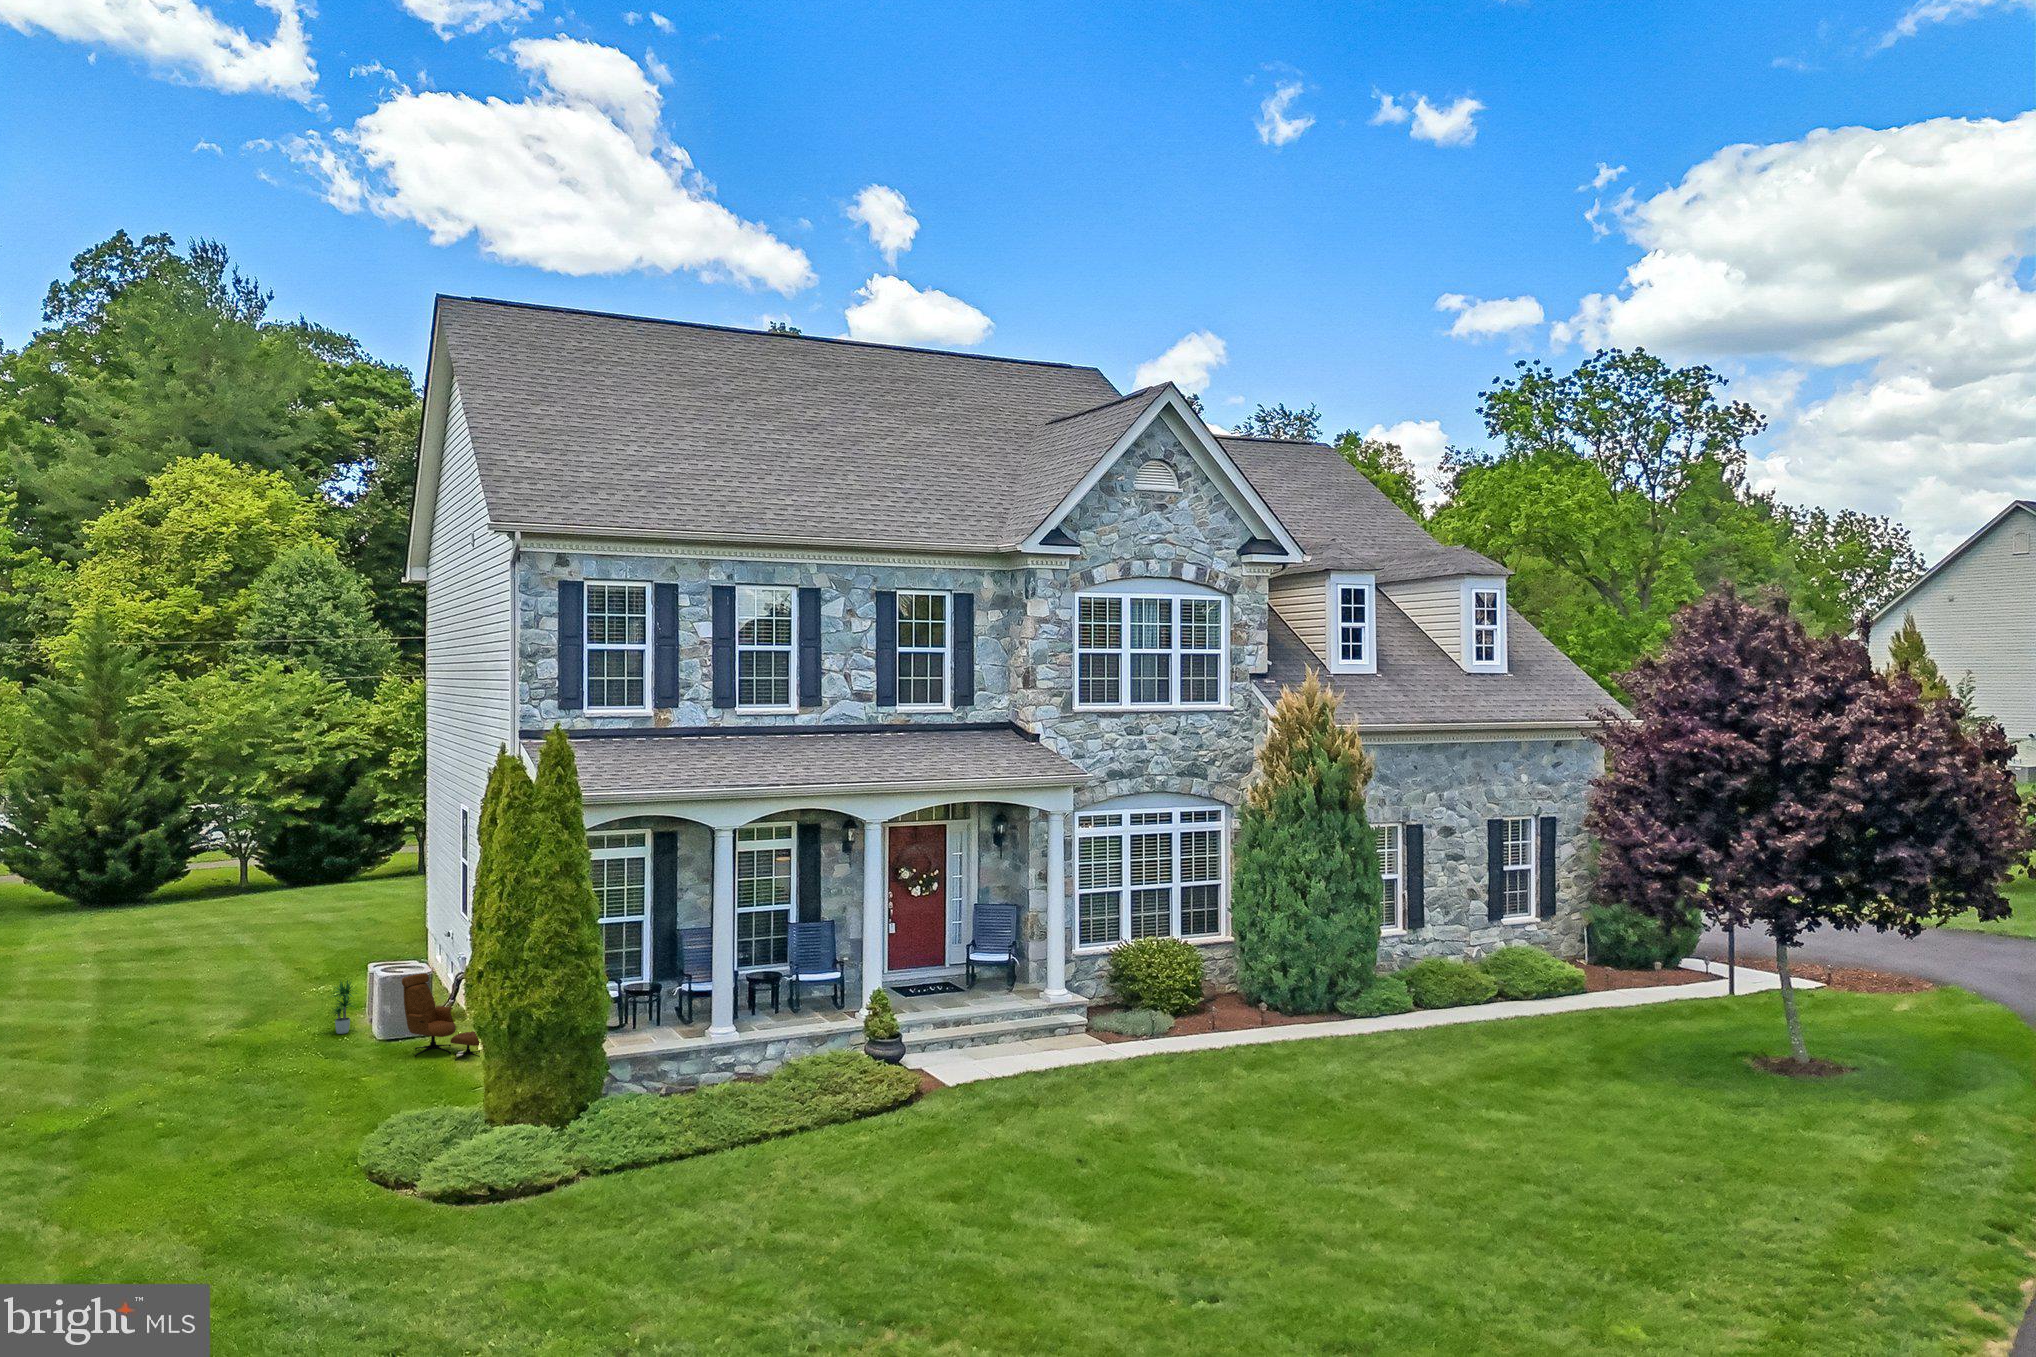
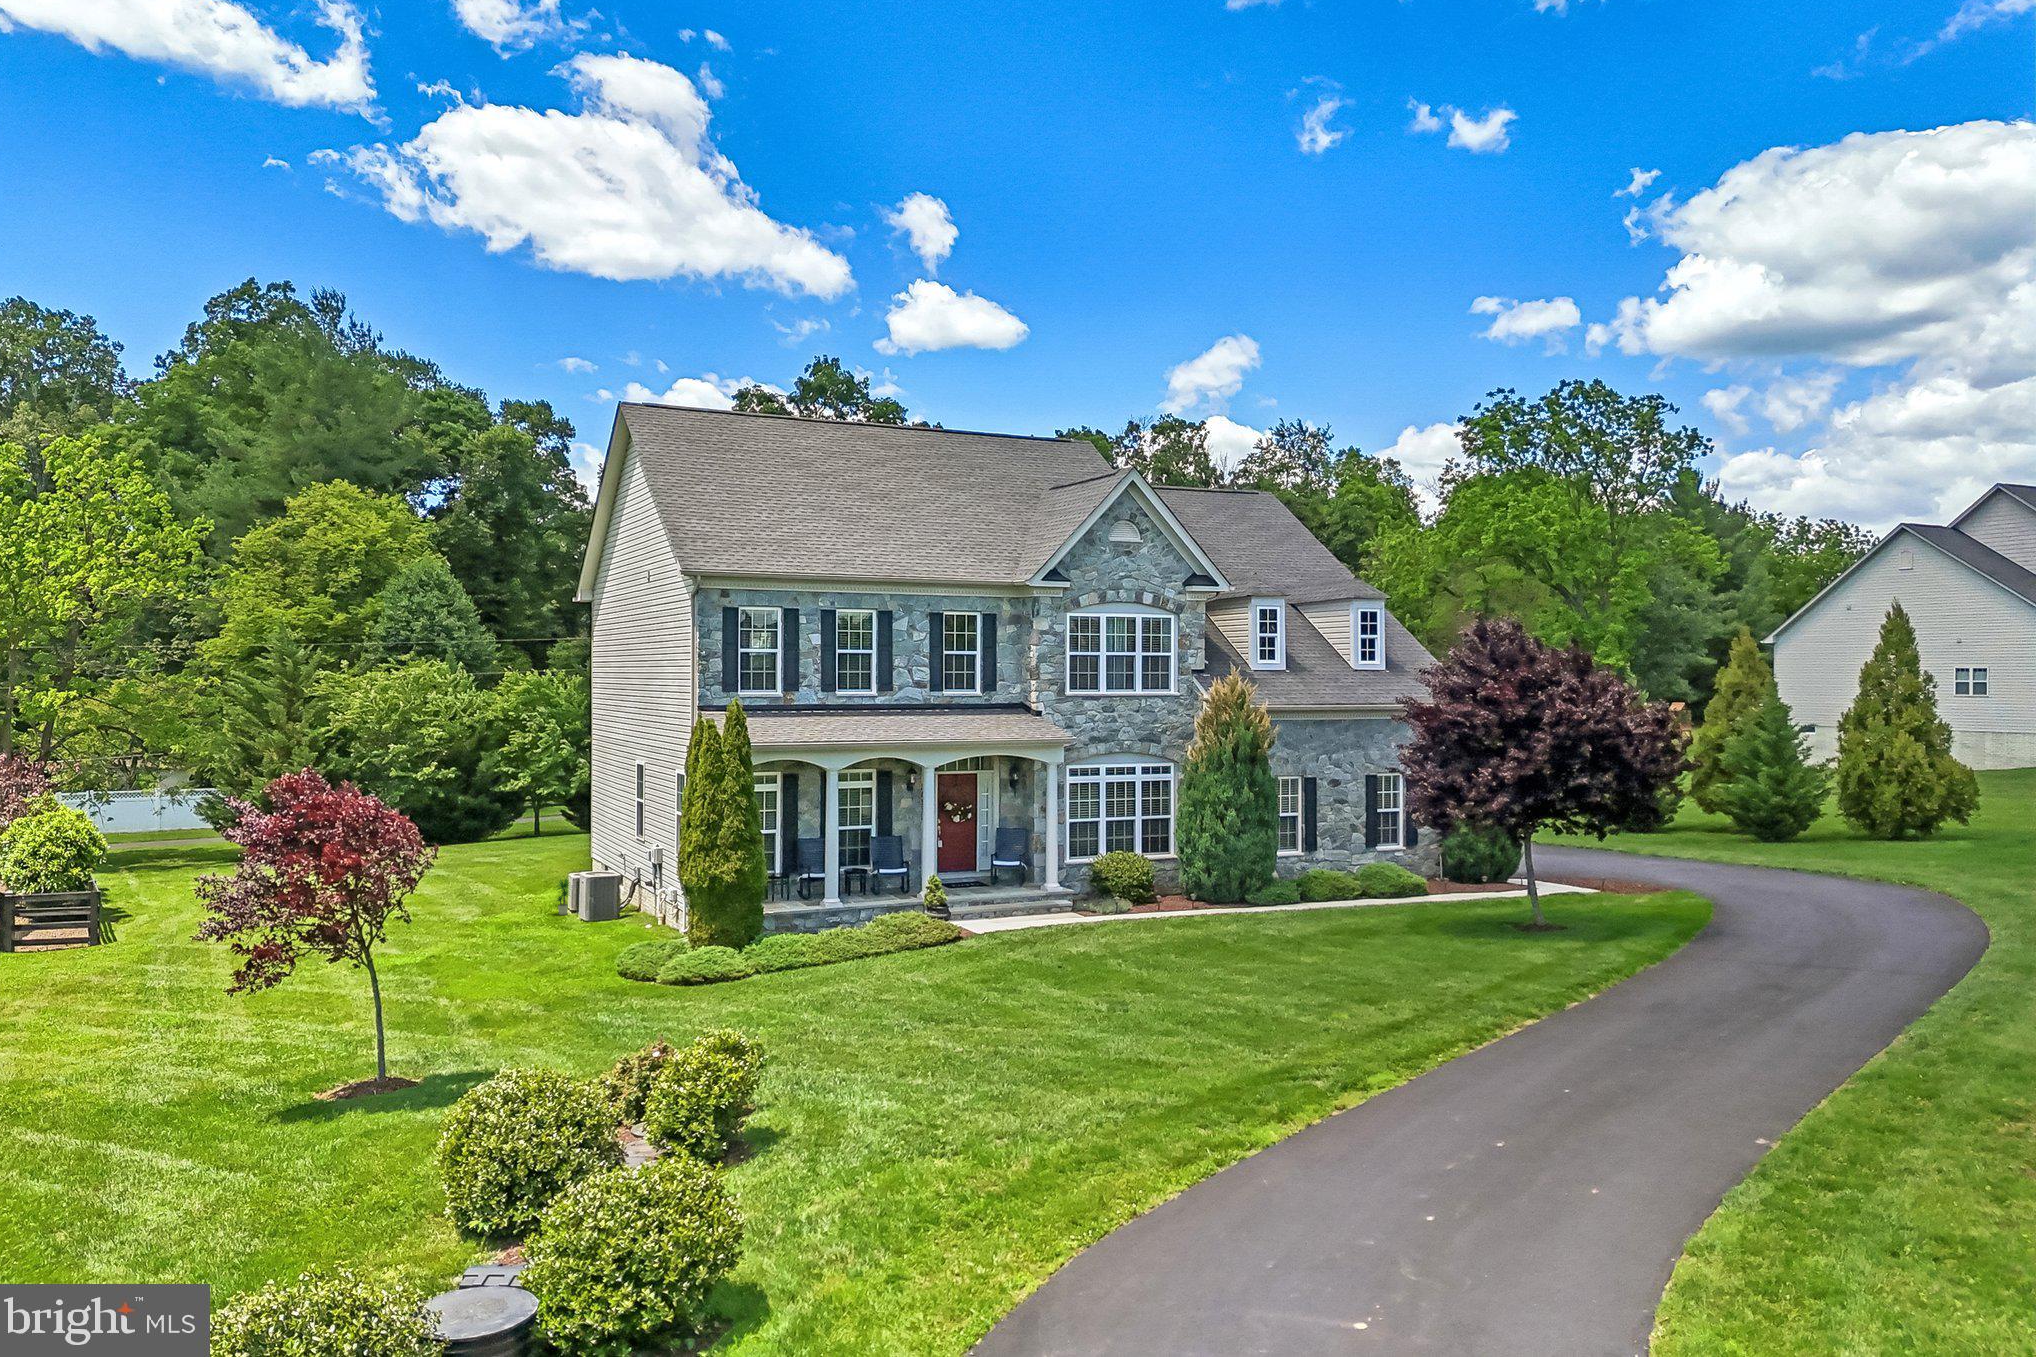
lounge chair: present [402,973,480,1060] -> none [613,871,671,926]

